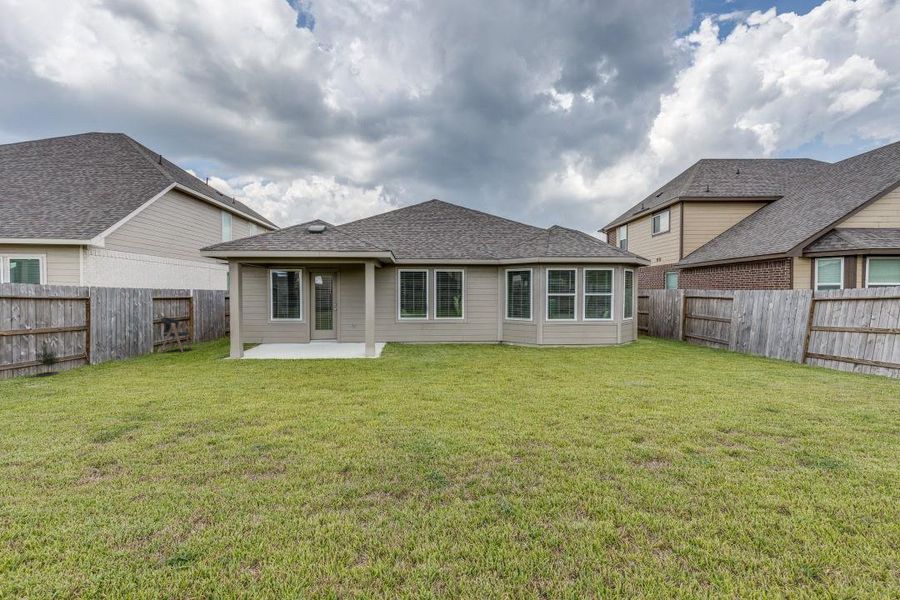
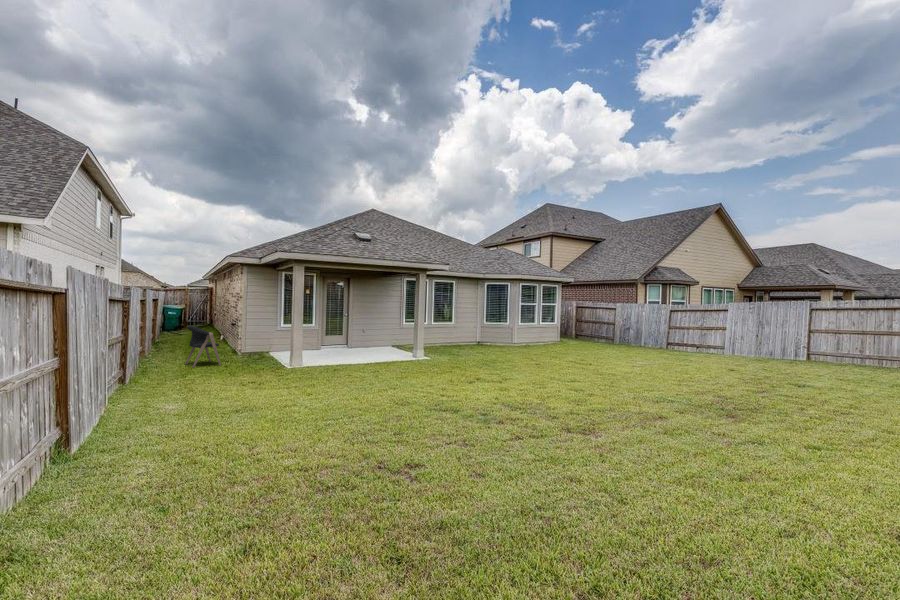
potted tree: present [35,347,59,376] -> none [166,358,196,399]

